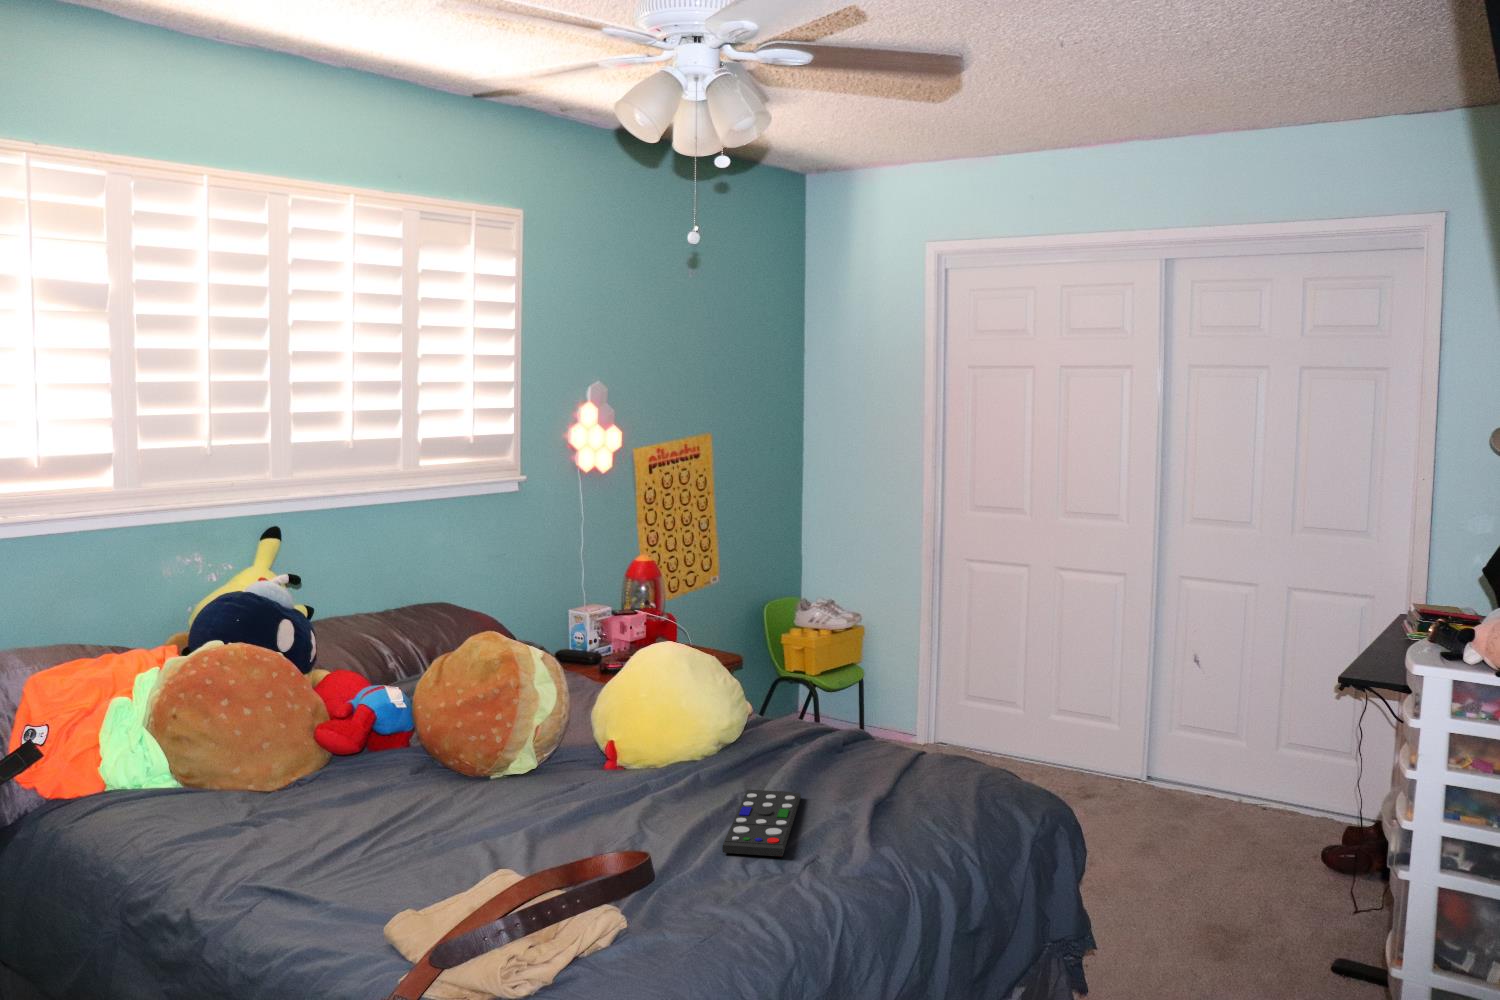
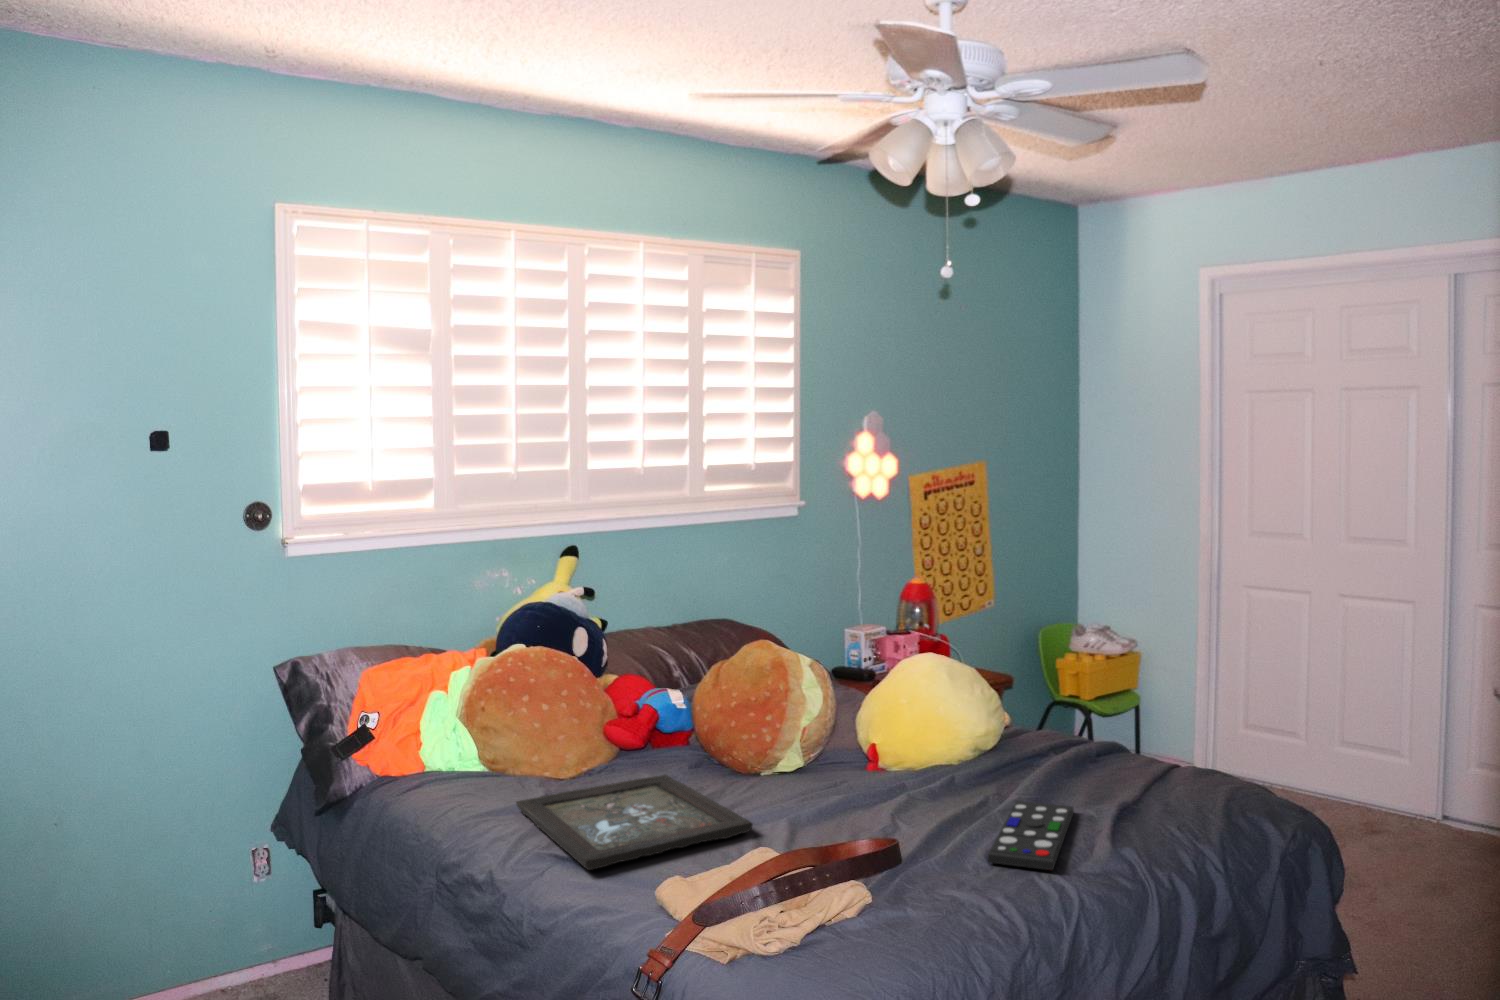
tray: none [223,779,488,888] -> present [516,775,753,870]

